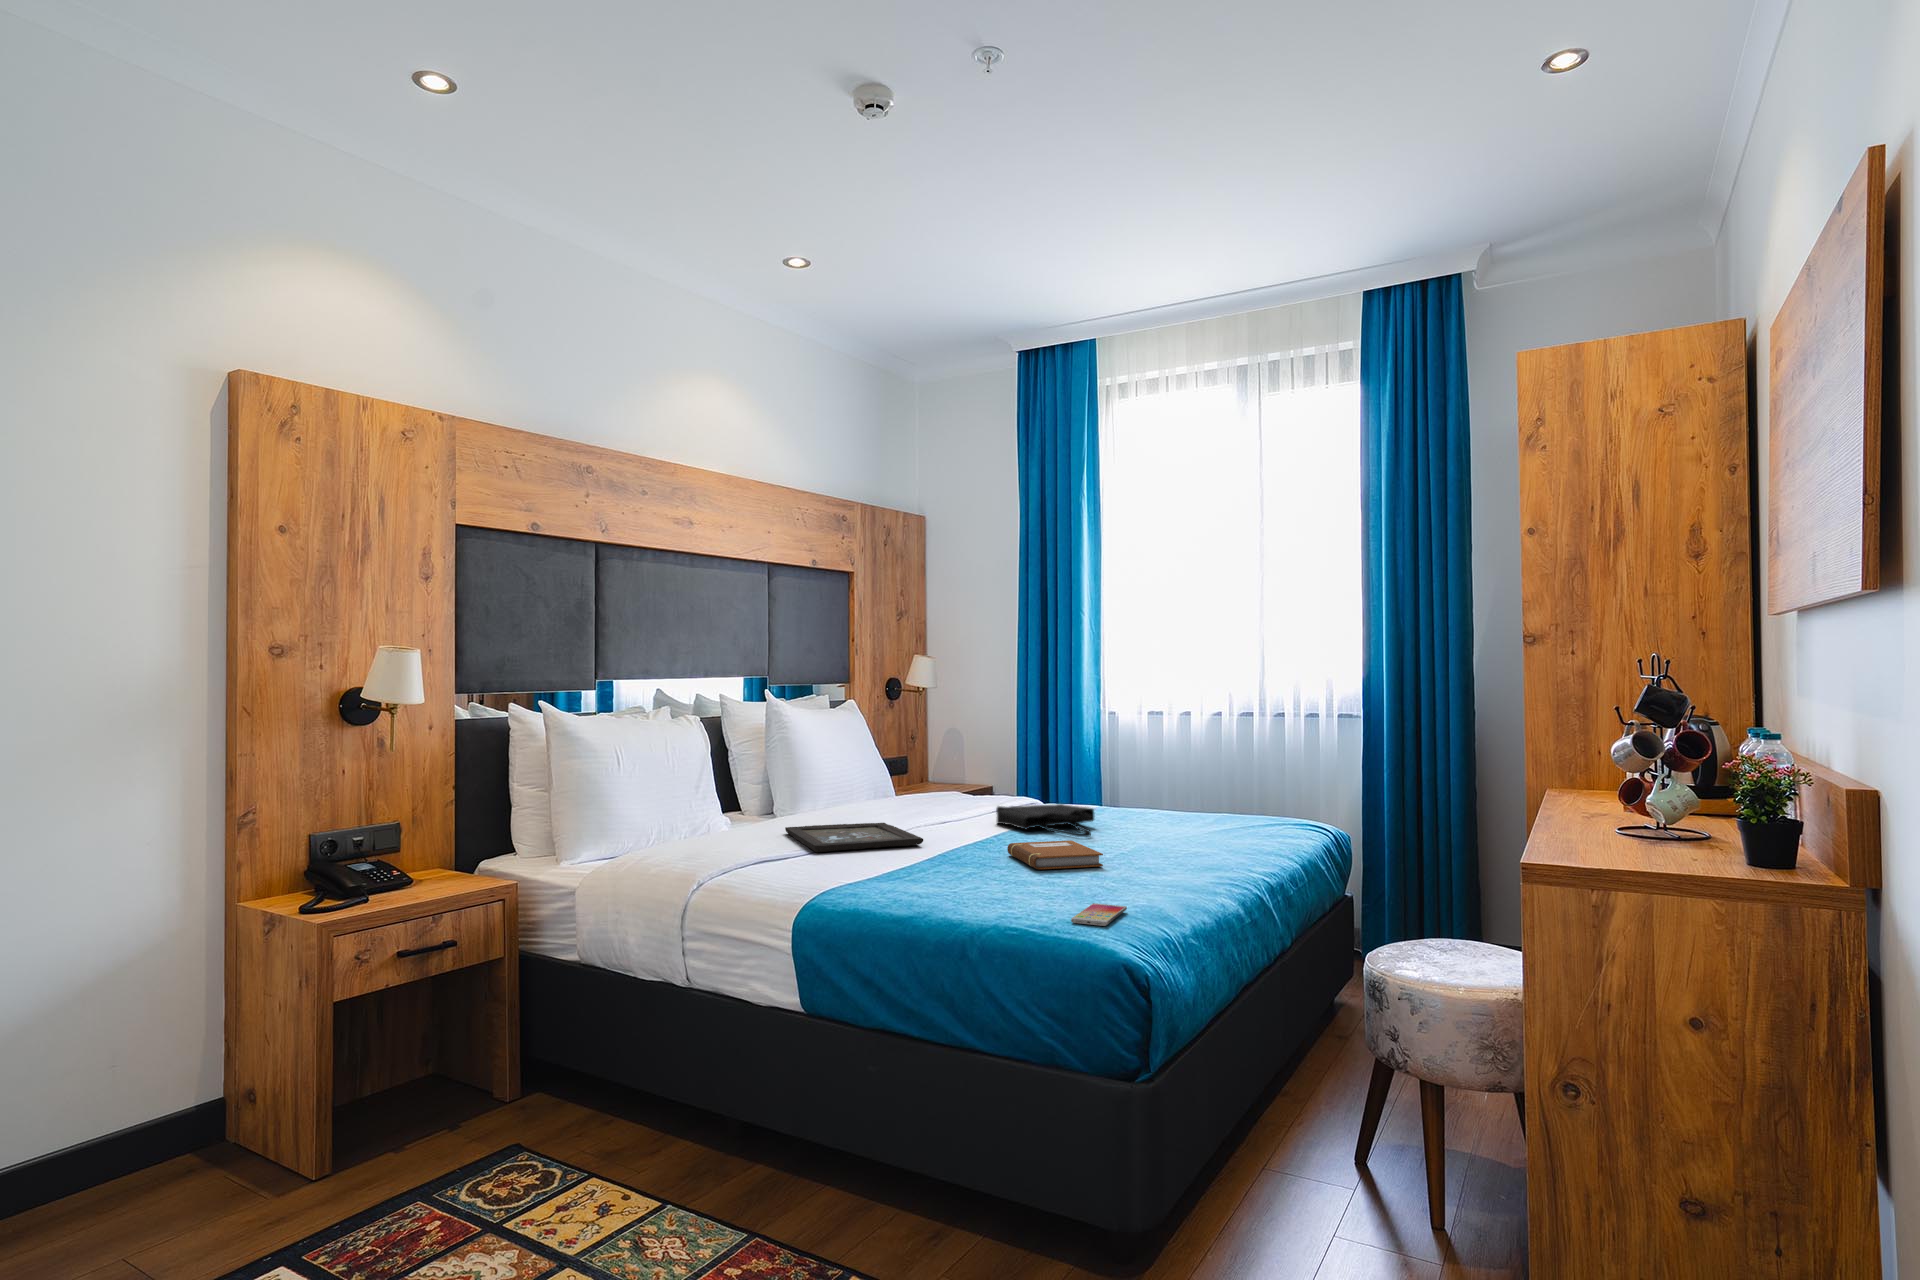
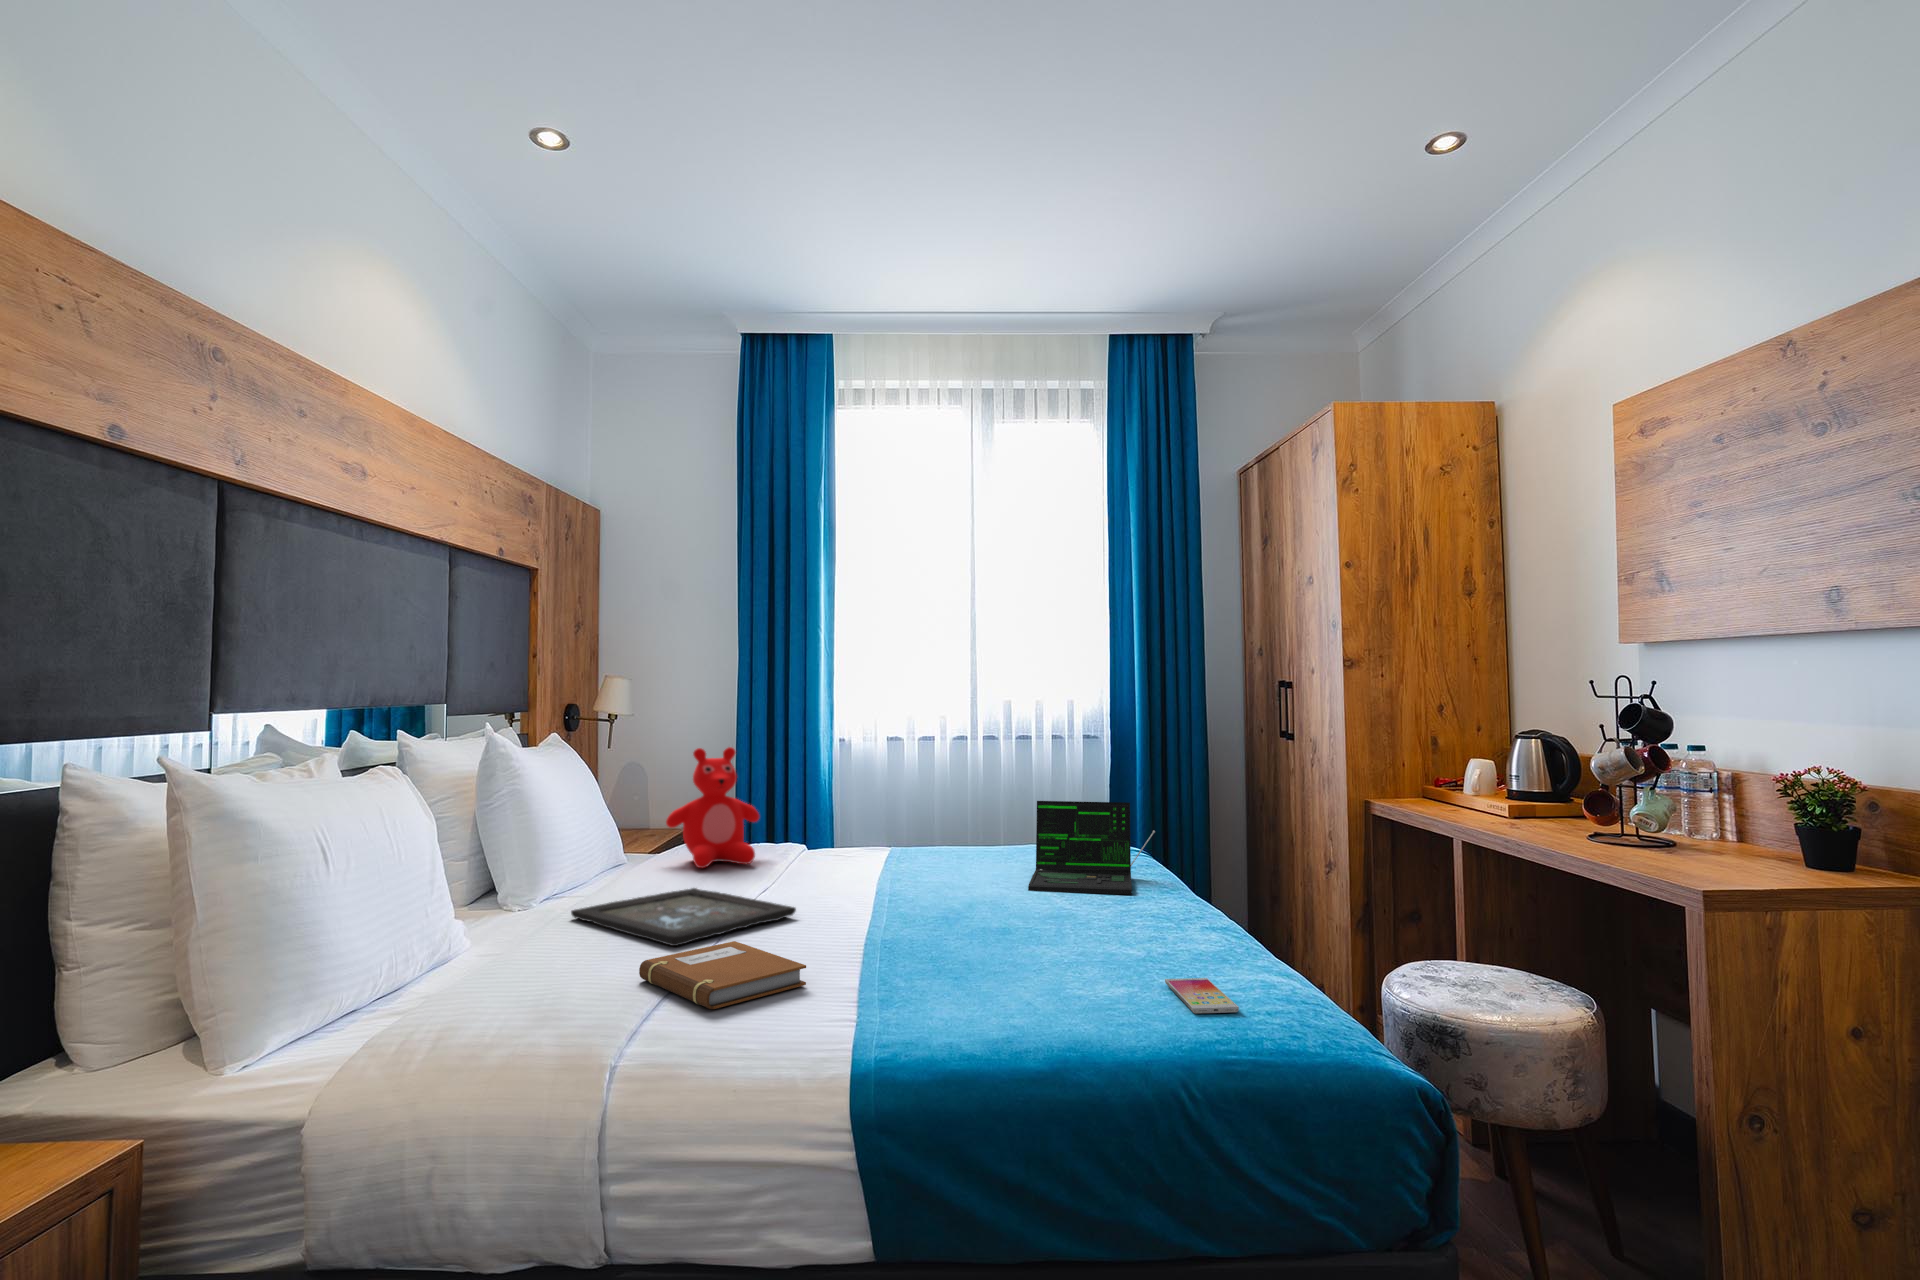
teddy bear: none [901,718,977,813] -> present [666,747,760,868]
laptop: none [1139,772,1283,858] -> present [1028,801,1155,894]
tote bag: present [996,804,1094,837] -> none [818,843,955,883]
notebook: present [1008,840,1103,869] -> present [639,941,806,1009]

